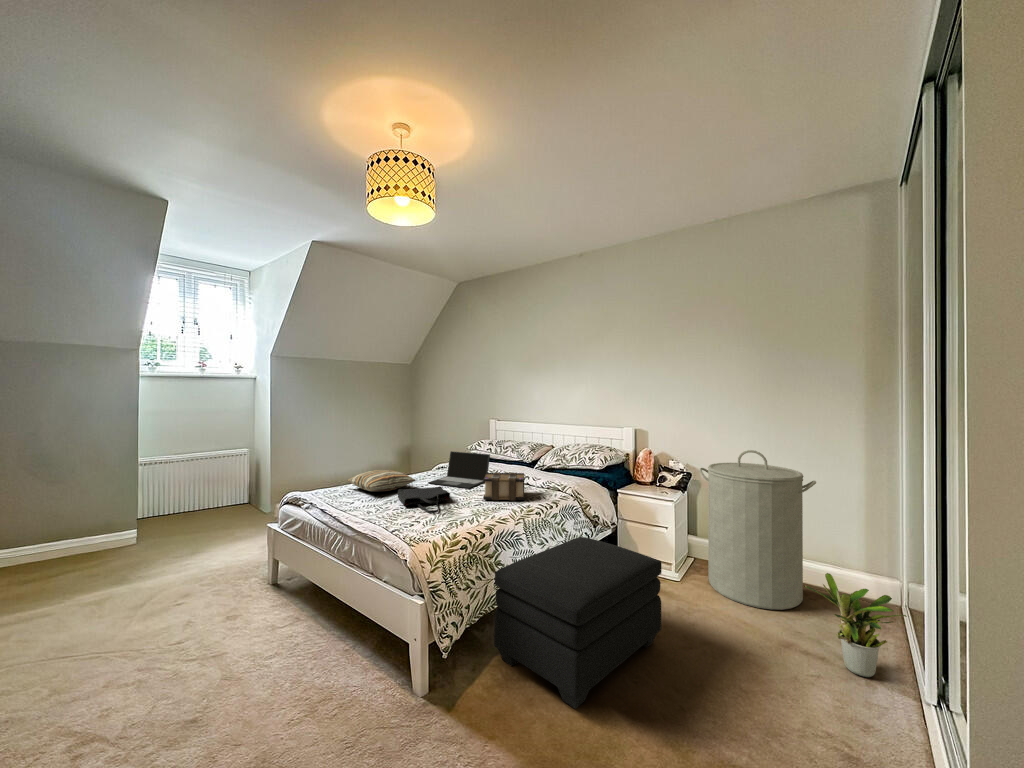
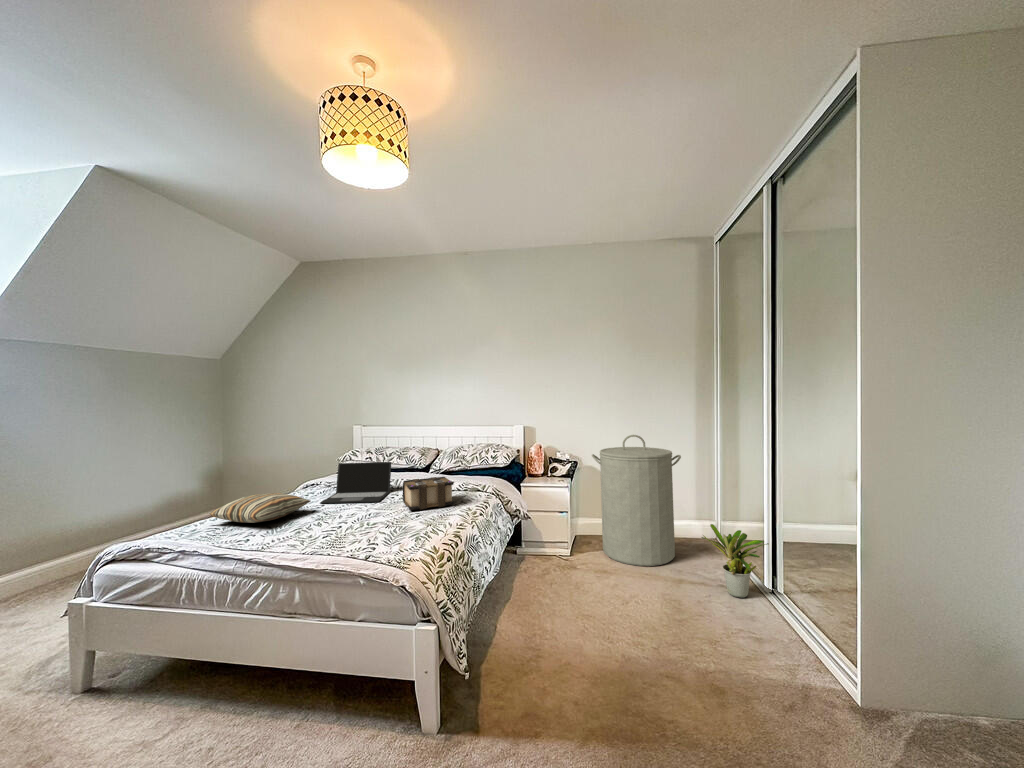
tote bag: present [398,487,450,513] -> none [300,504,373,534]
ottoman: present [494,537,662,709] -> none [469,532,605,699]

